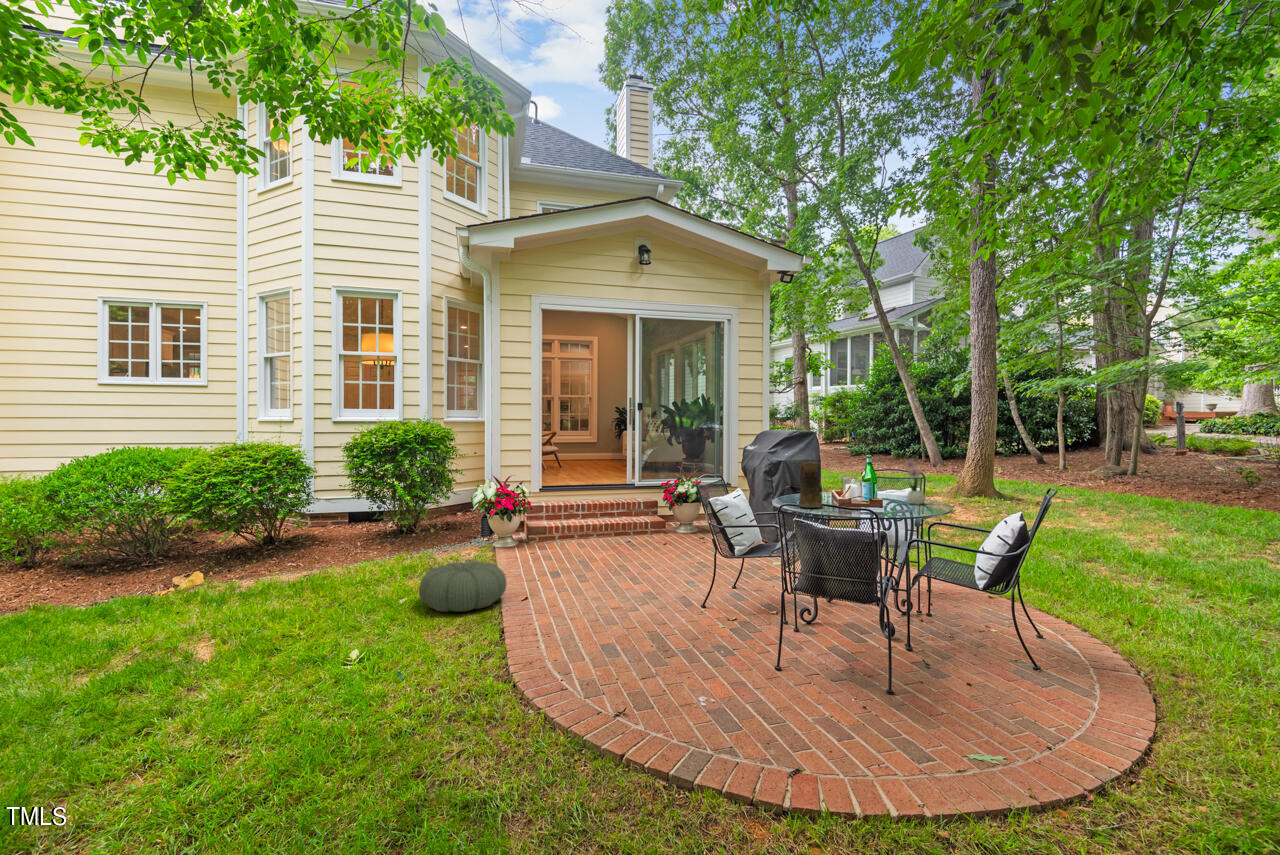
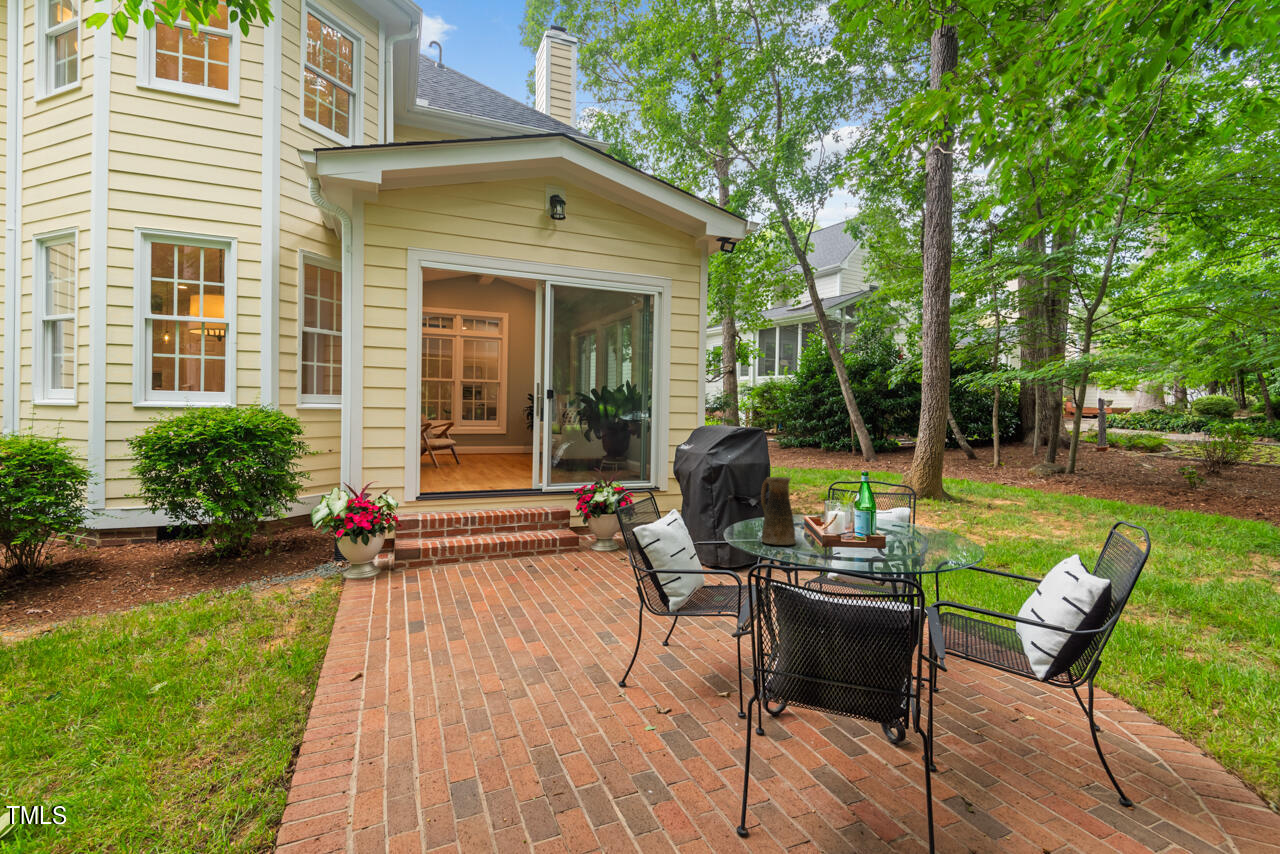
flower arrangement: present [904,459,925,505] -> none [906,463,936,537]
pouf: present [419,561,507,612] -> none [167,623,324,718]

